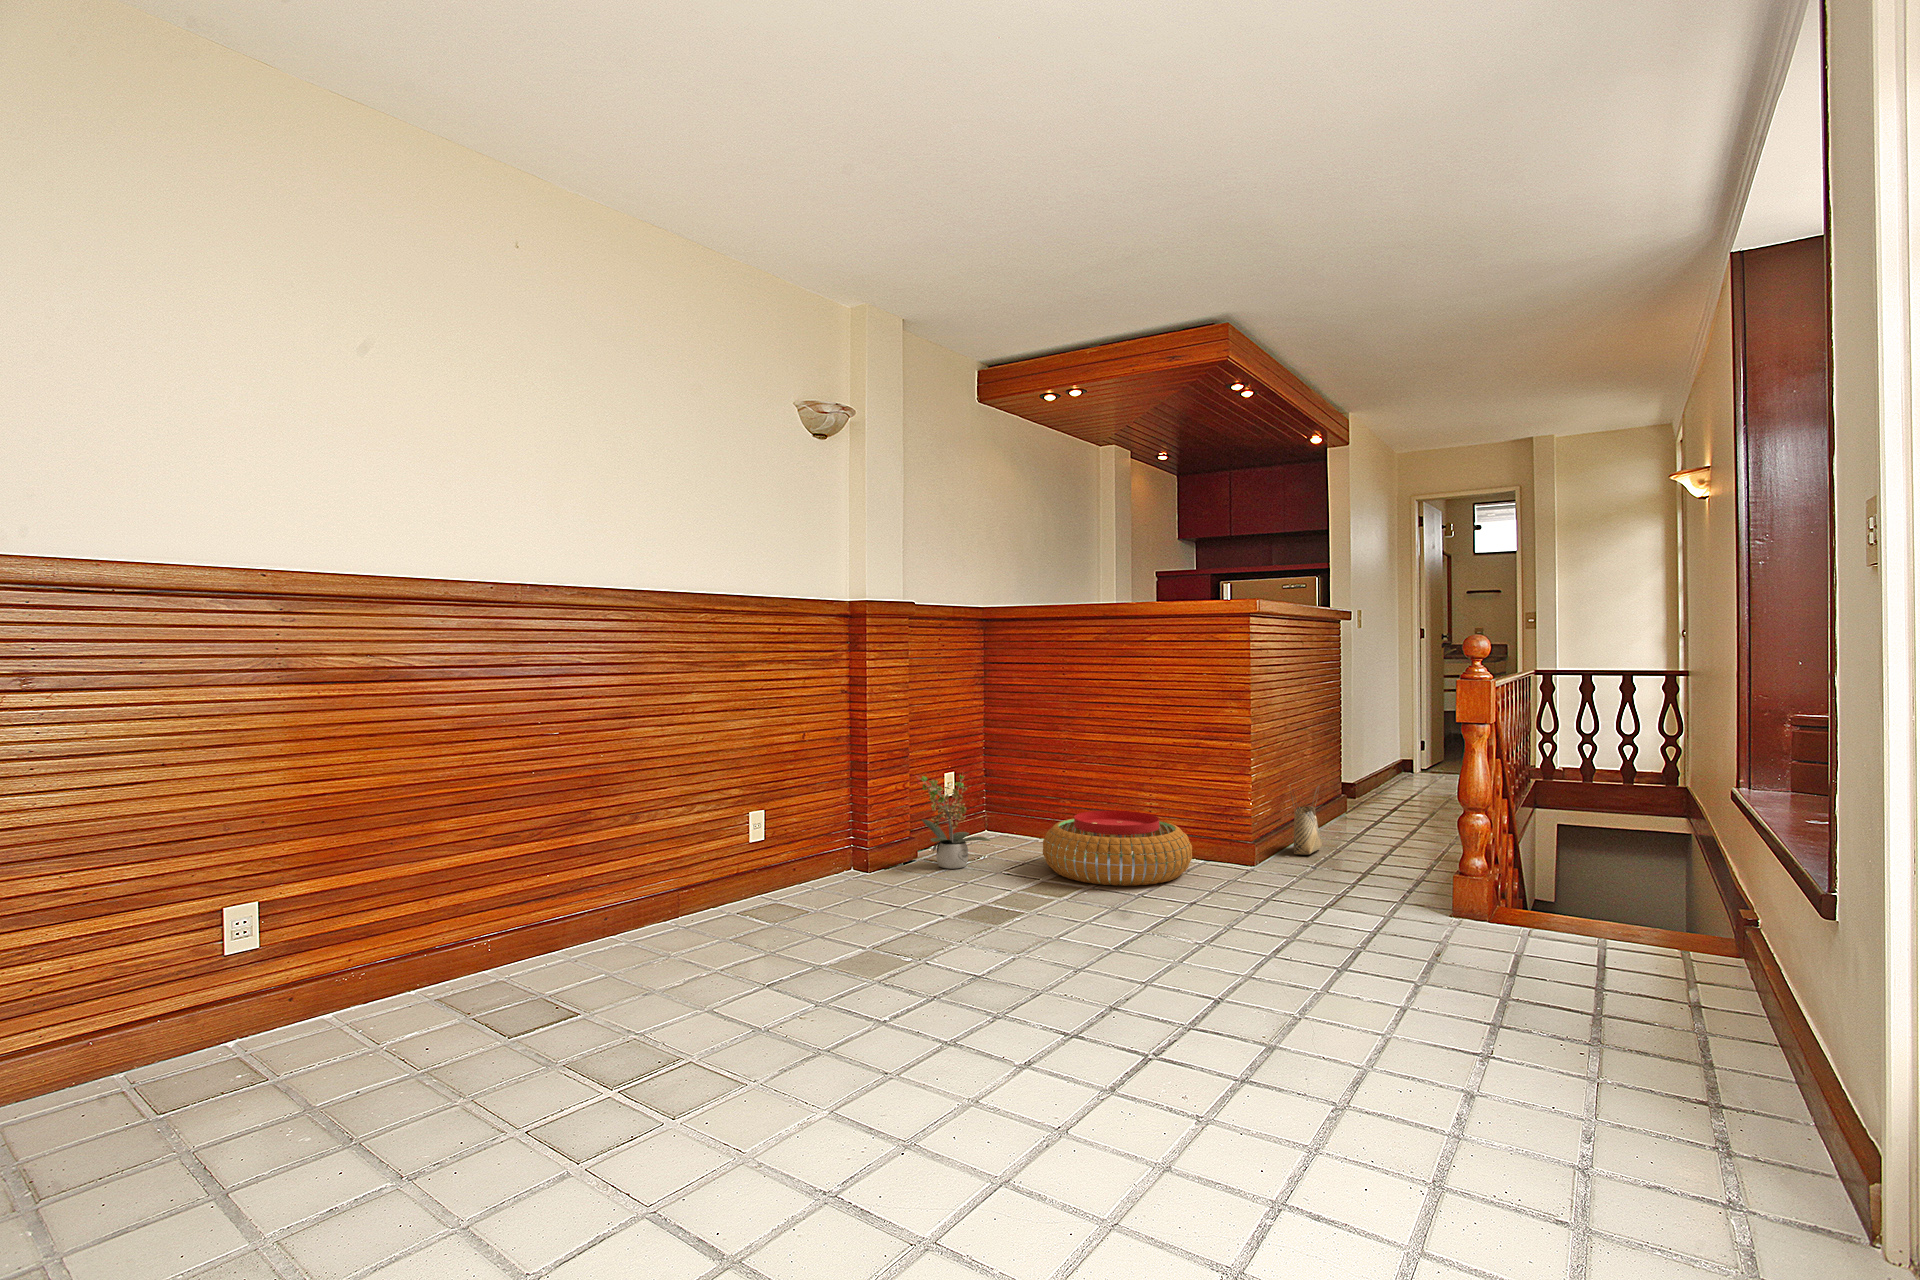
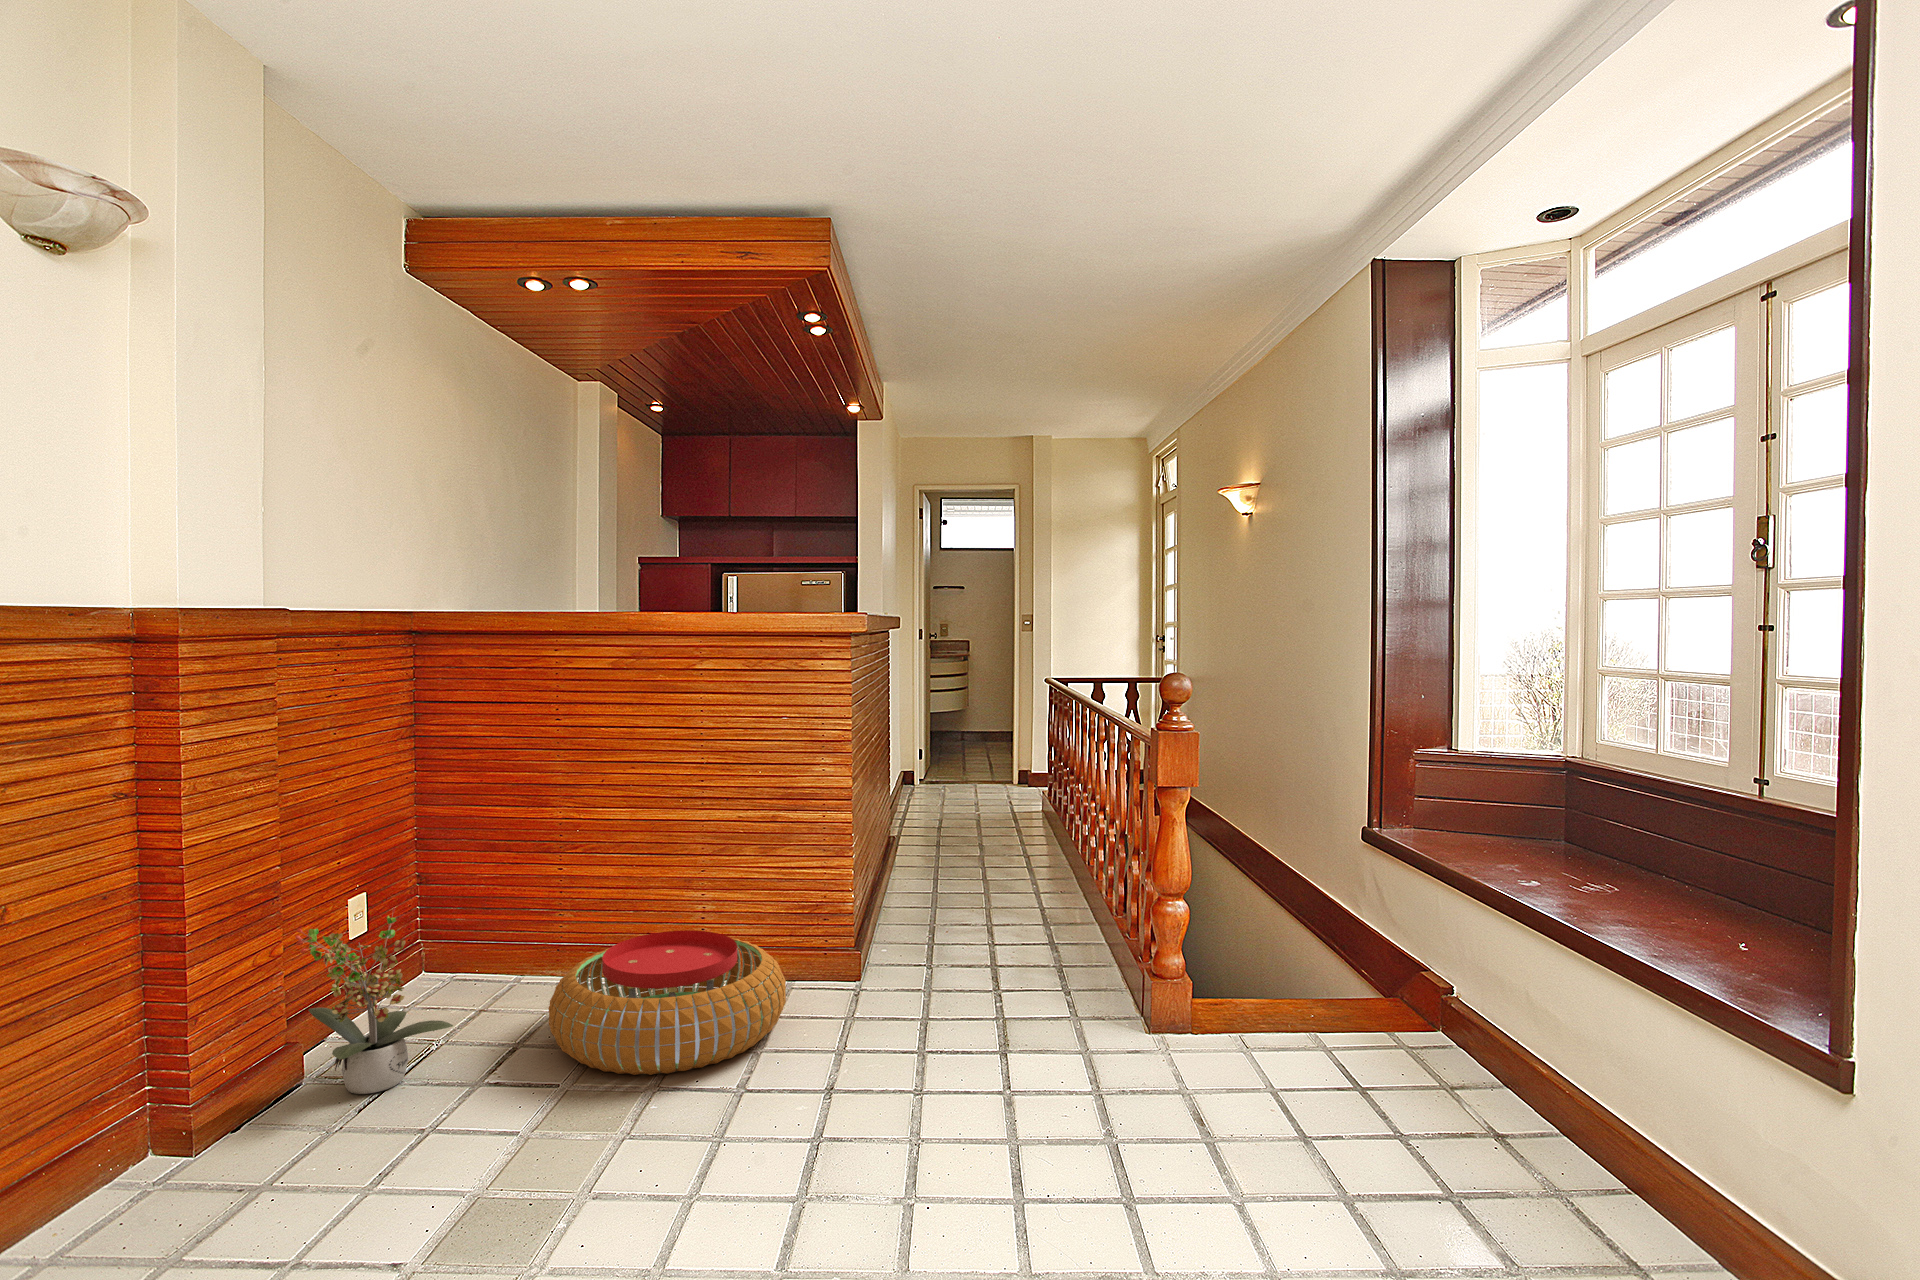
woven basket: present [1289,785,1322,855] -> none [877,850,914,943]

